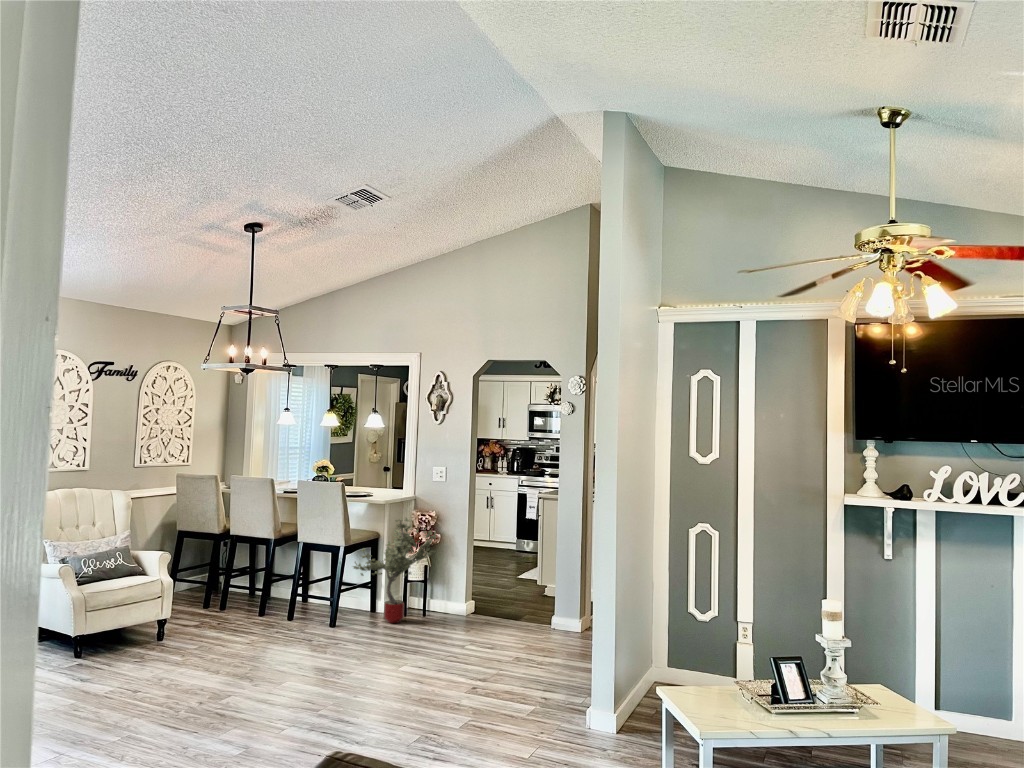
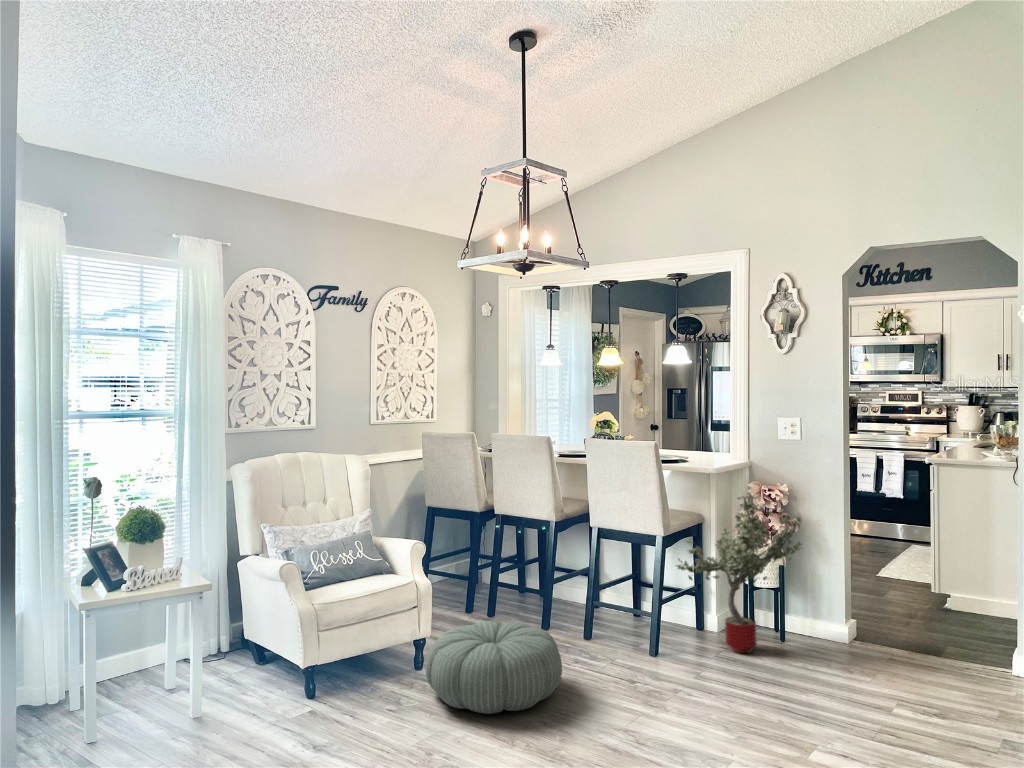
pouf: none [164,605,261,660] -> present [425,621,562,714]

